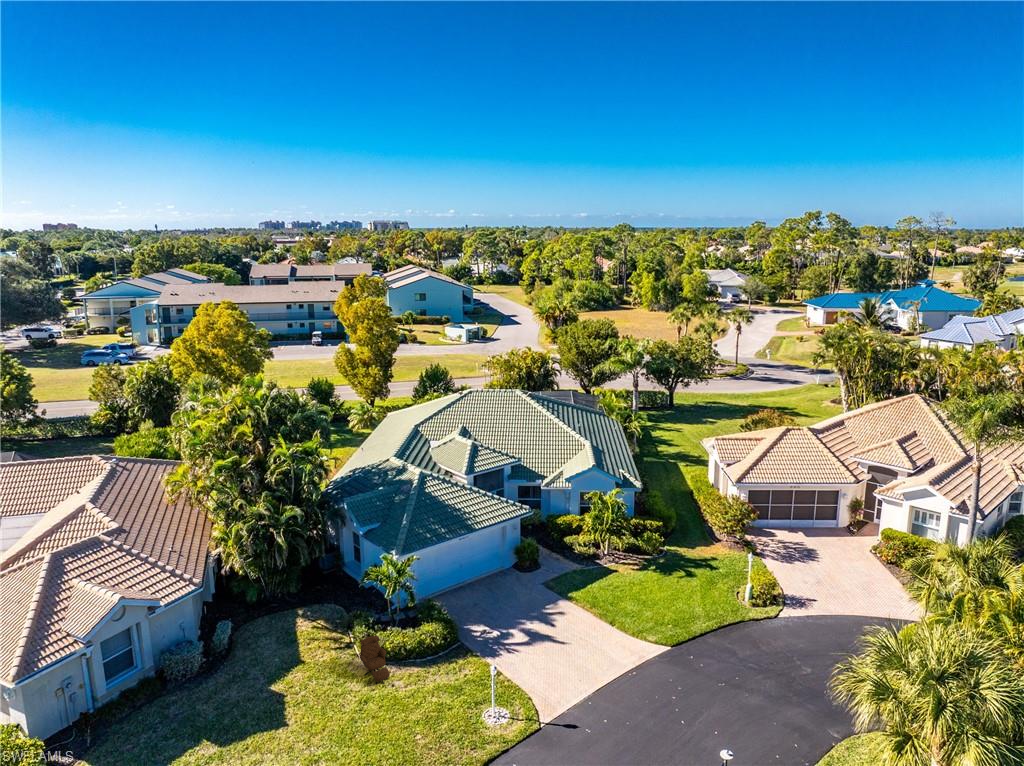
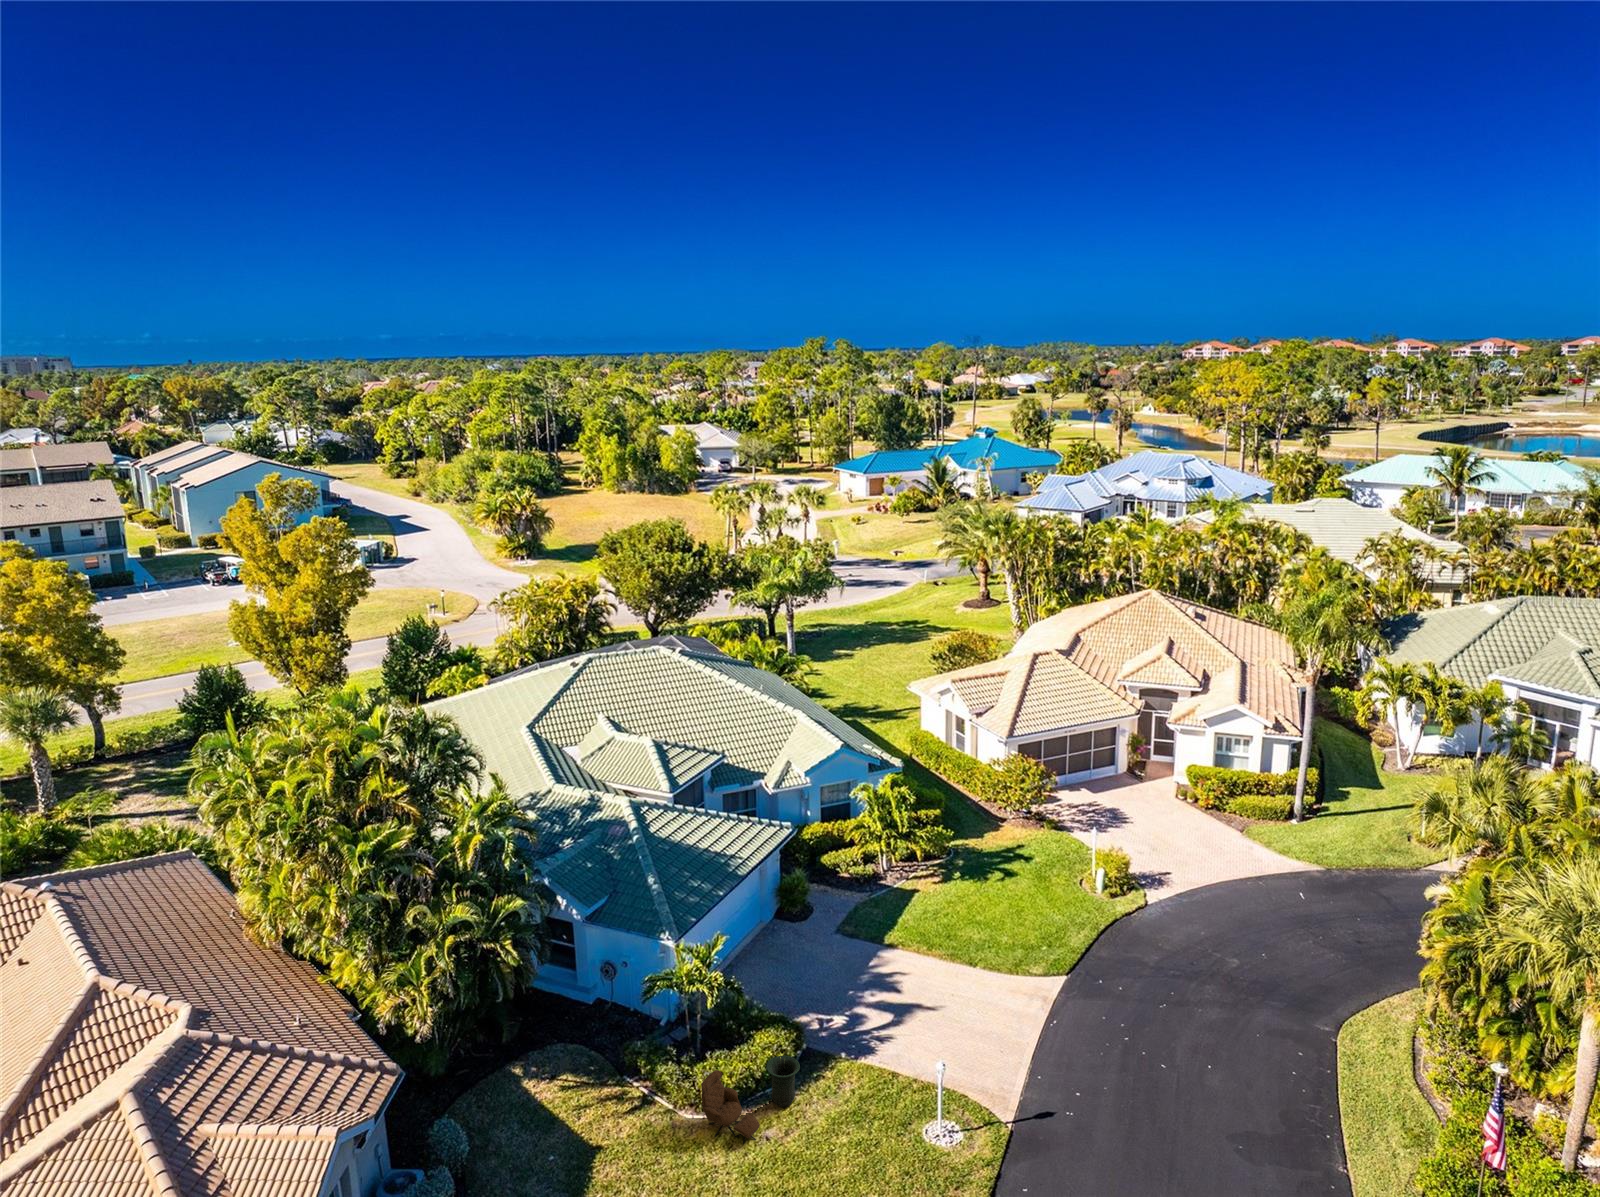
trash can: none [407,639,429,672] -> present [767,1056,800,1107]

